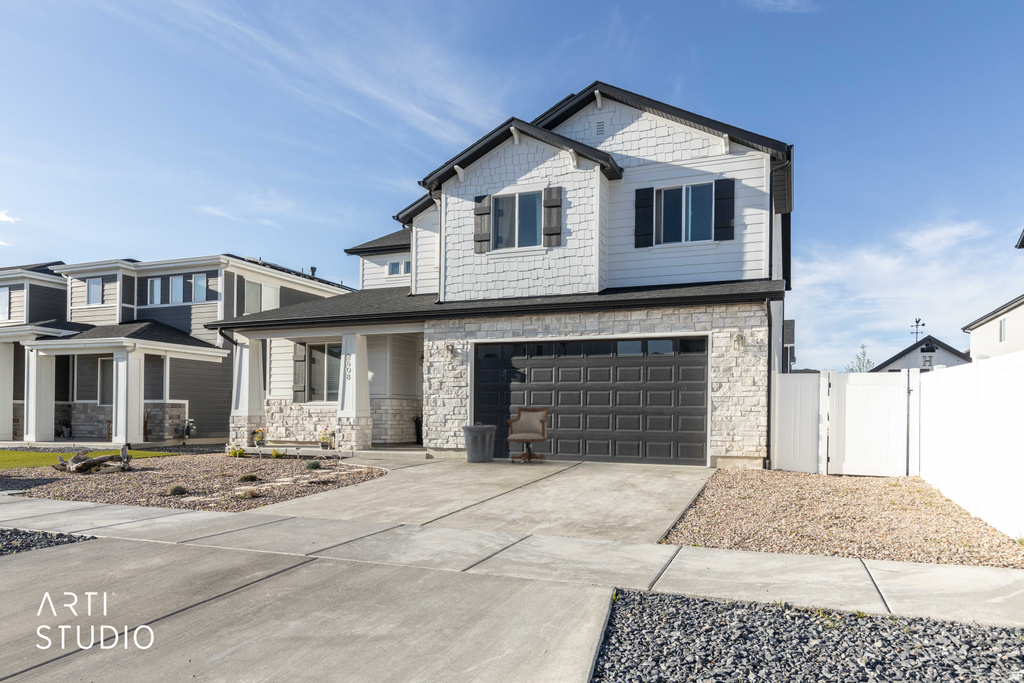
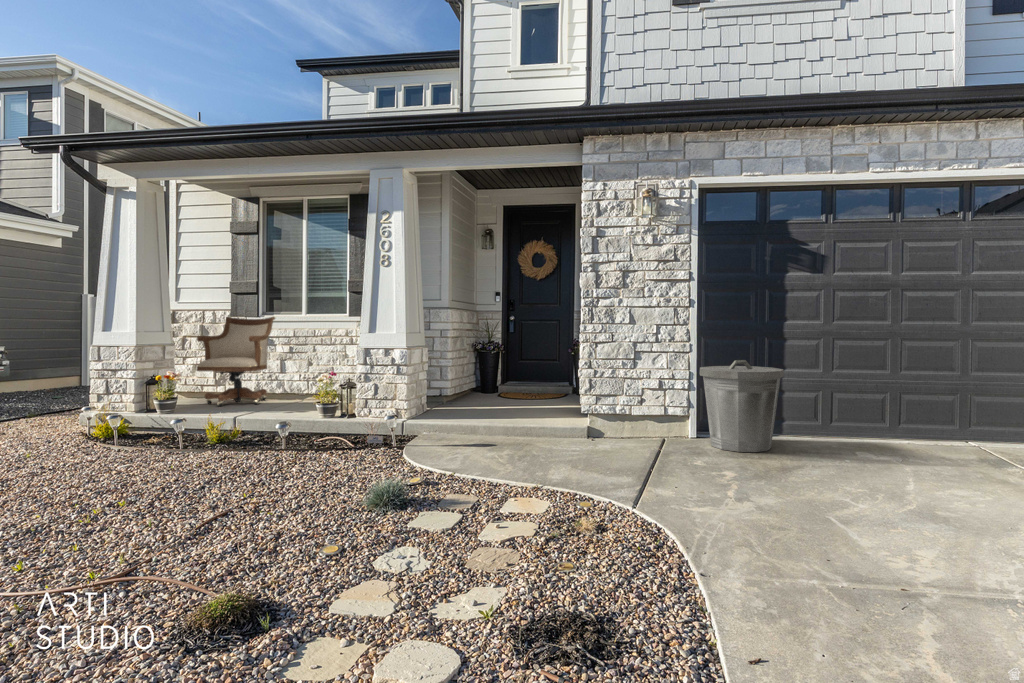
chair: present [507,407,549,464] -> present [197,317,275,407]

